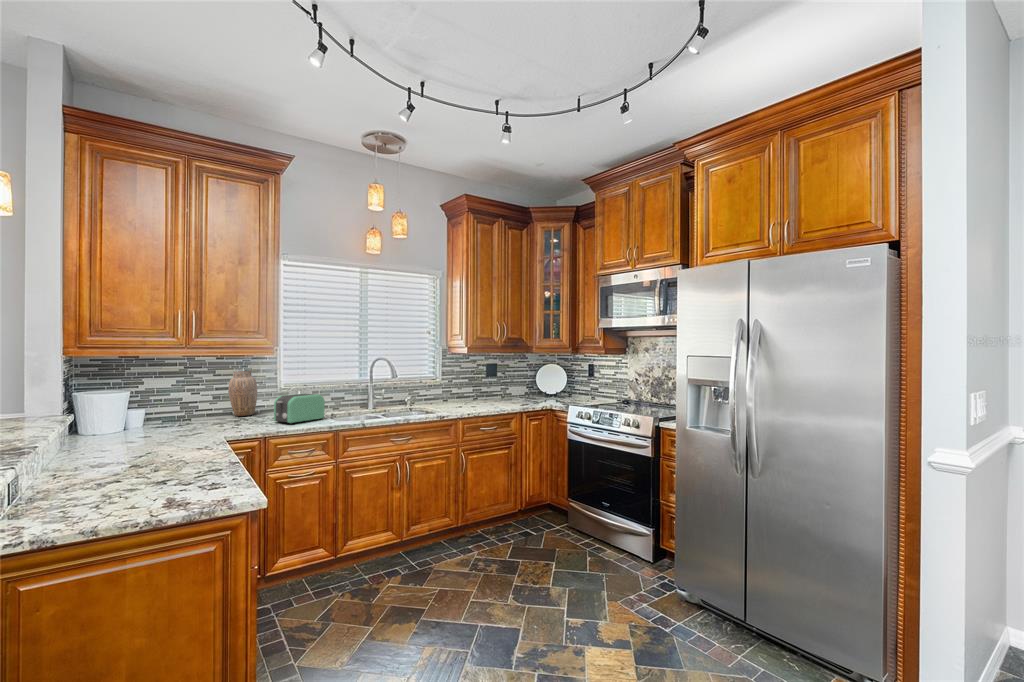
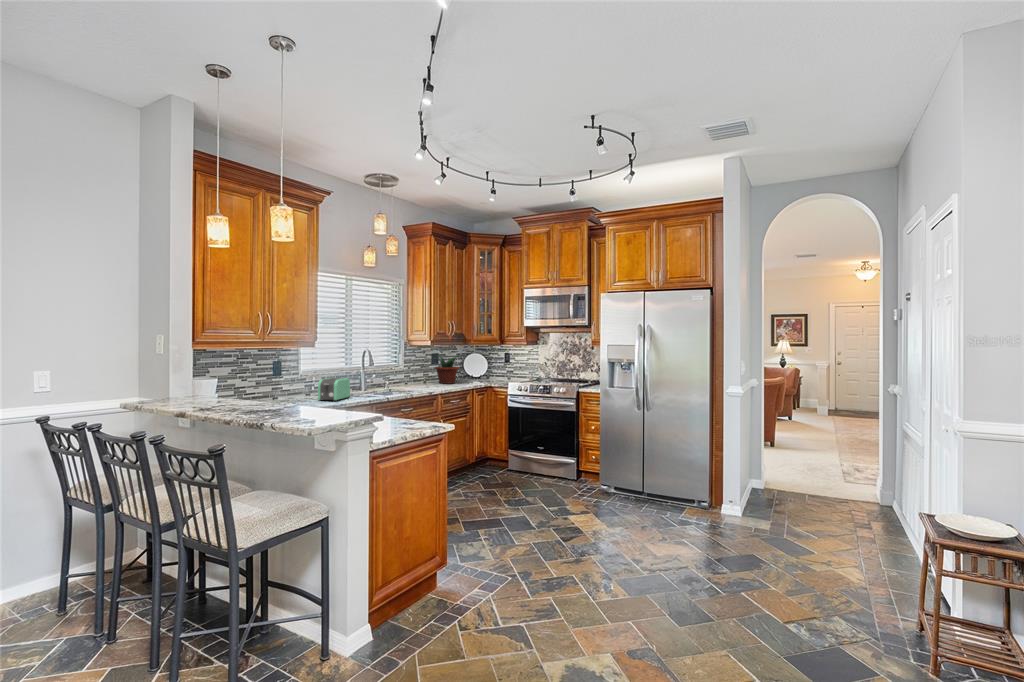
potted plant: none [480,365,517,403] -> present [435,355,459,384]
vase: present [229,370,257,416] -> none [267,360,290,398]

